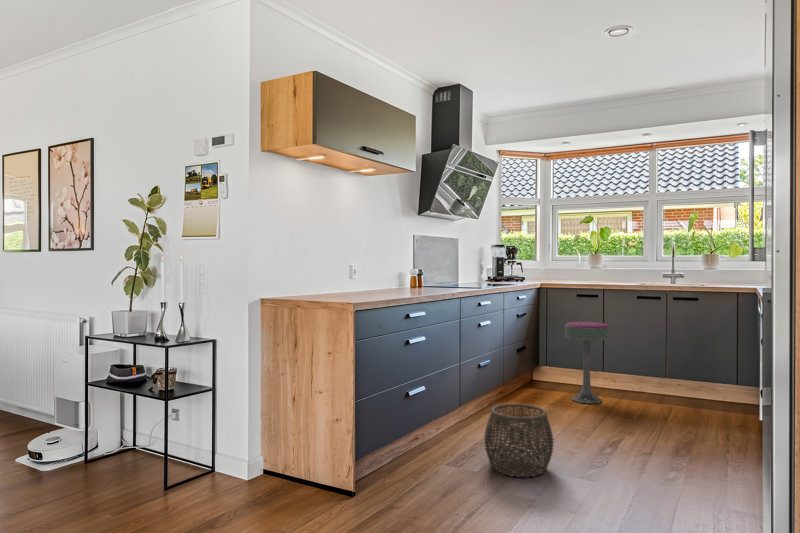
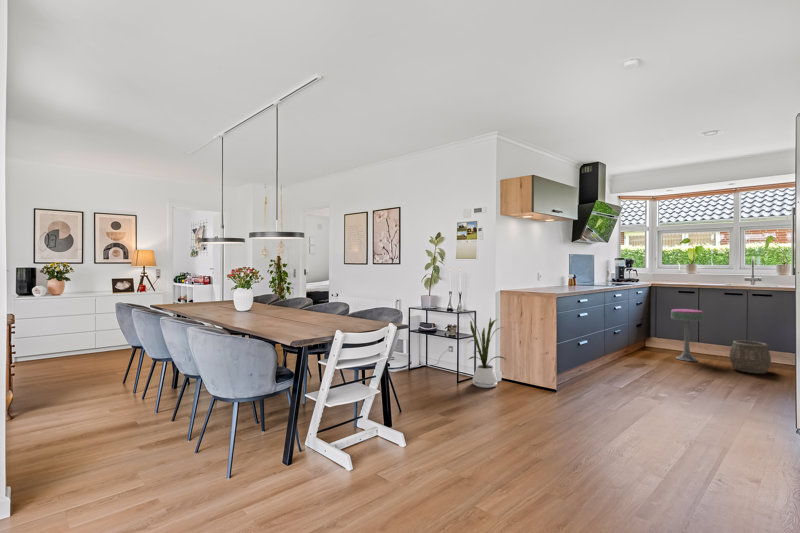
house plant: none [171,338,262,500] -> present [465,311,506,388]
woven basket: present [484,404,554,477] -> present [729,340,771,373]

